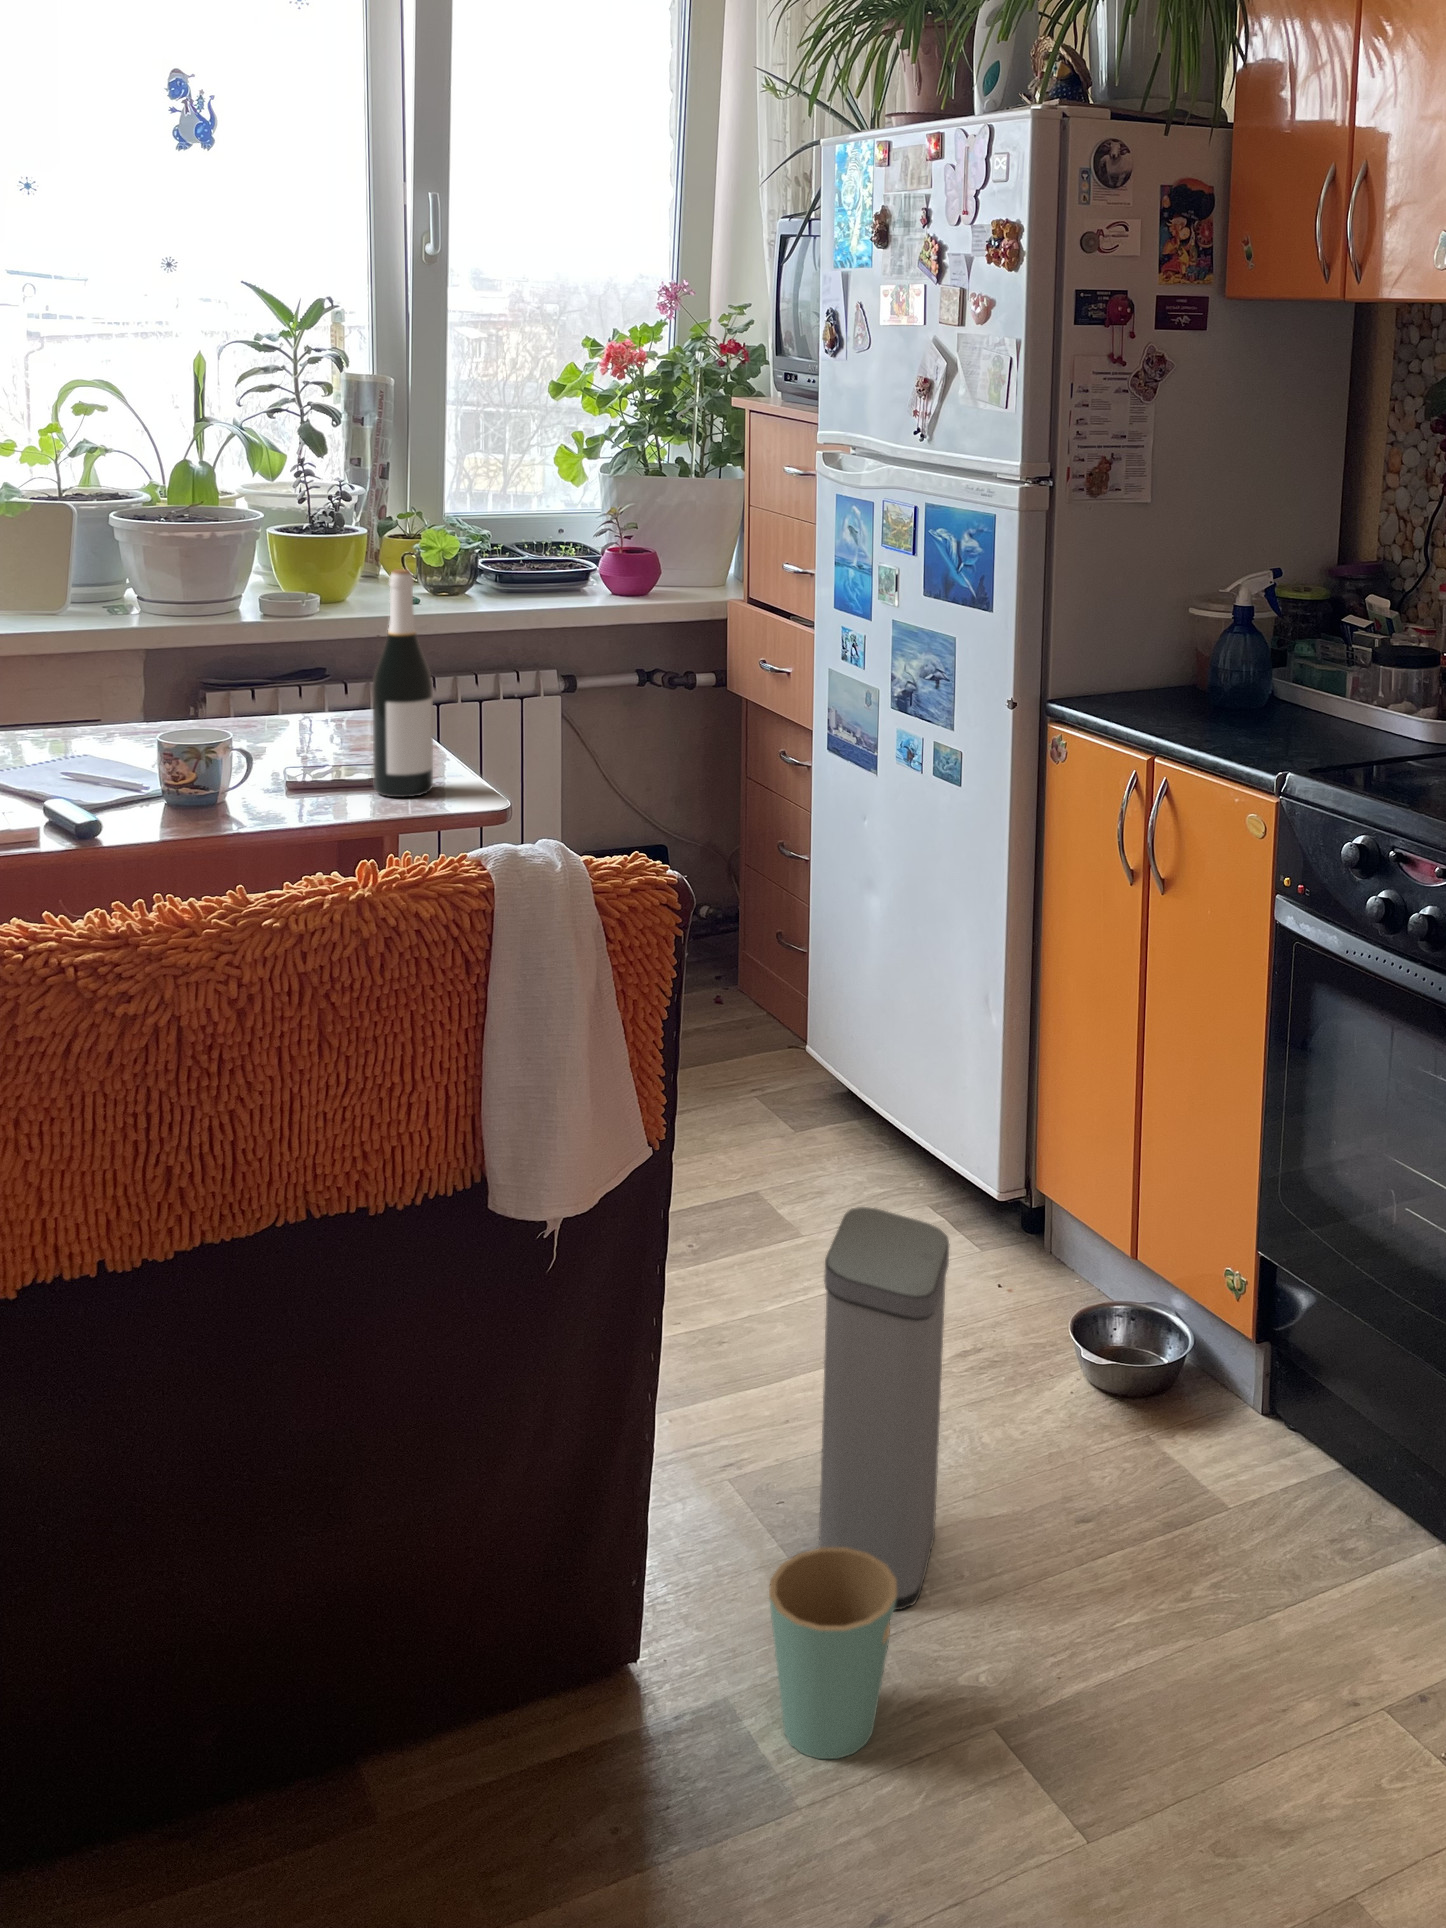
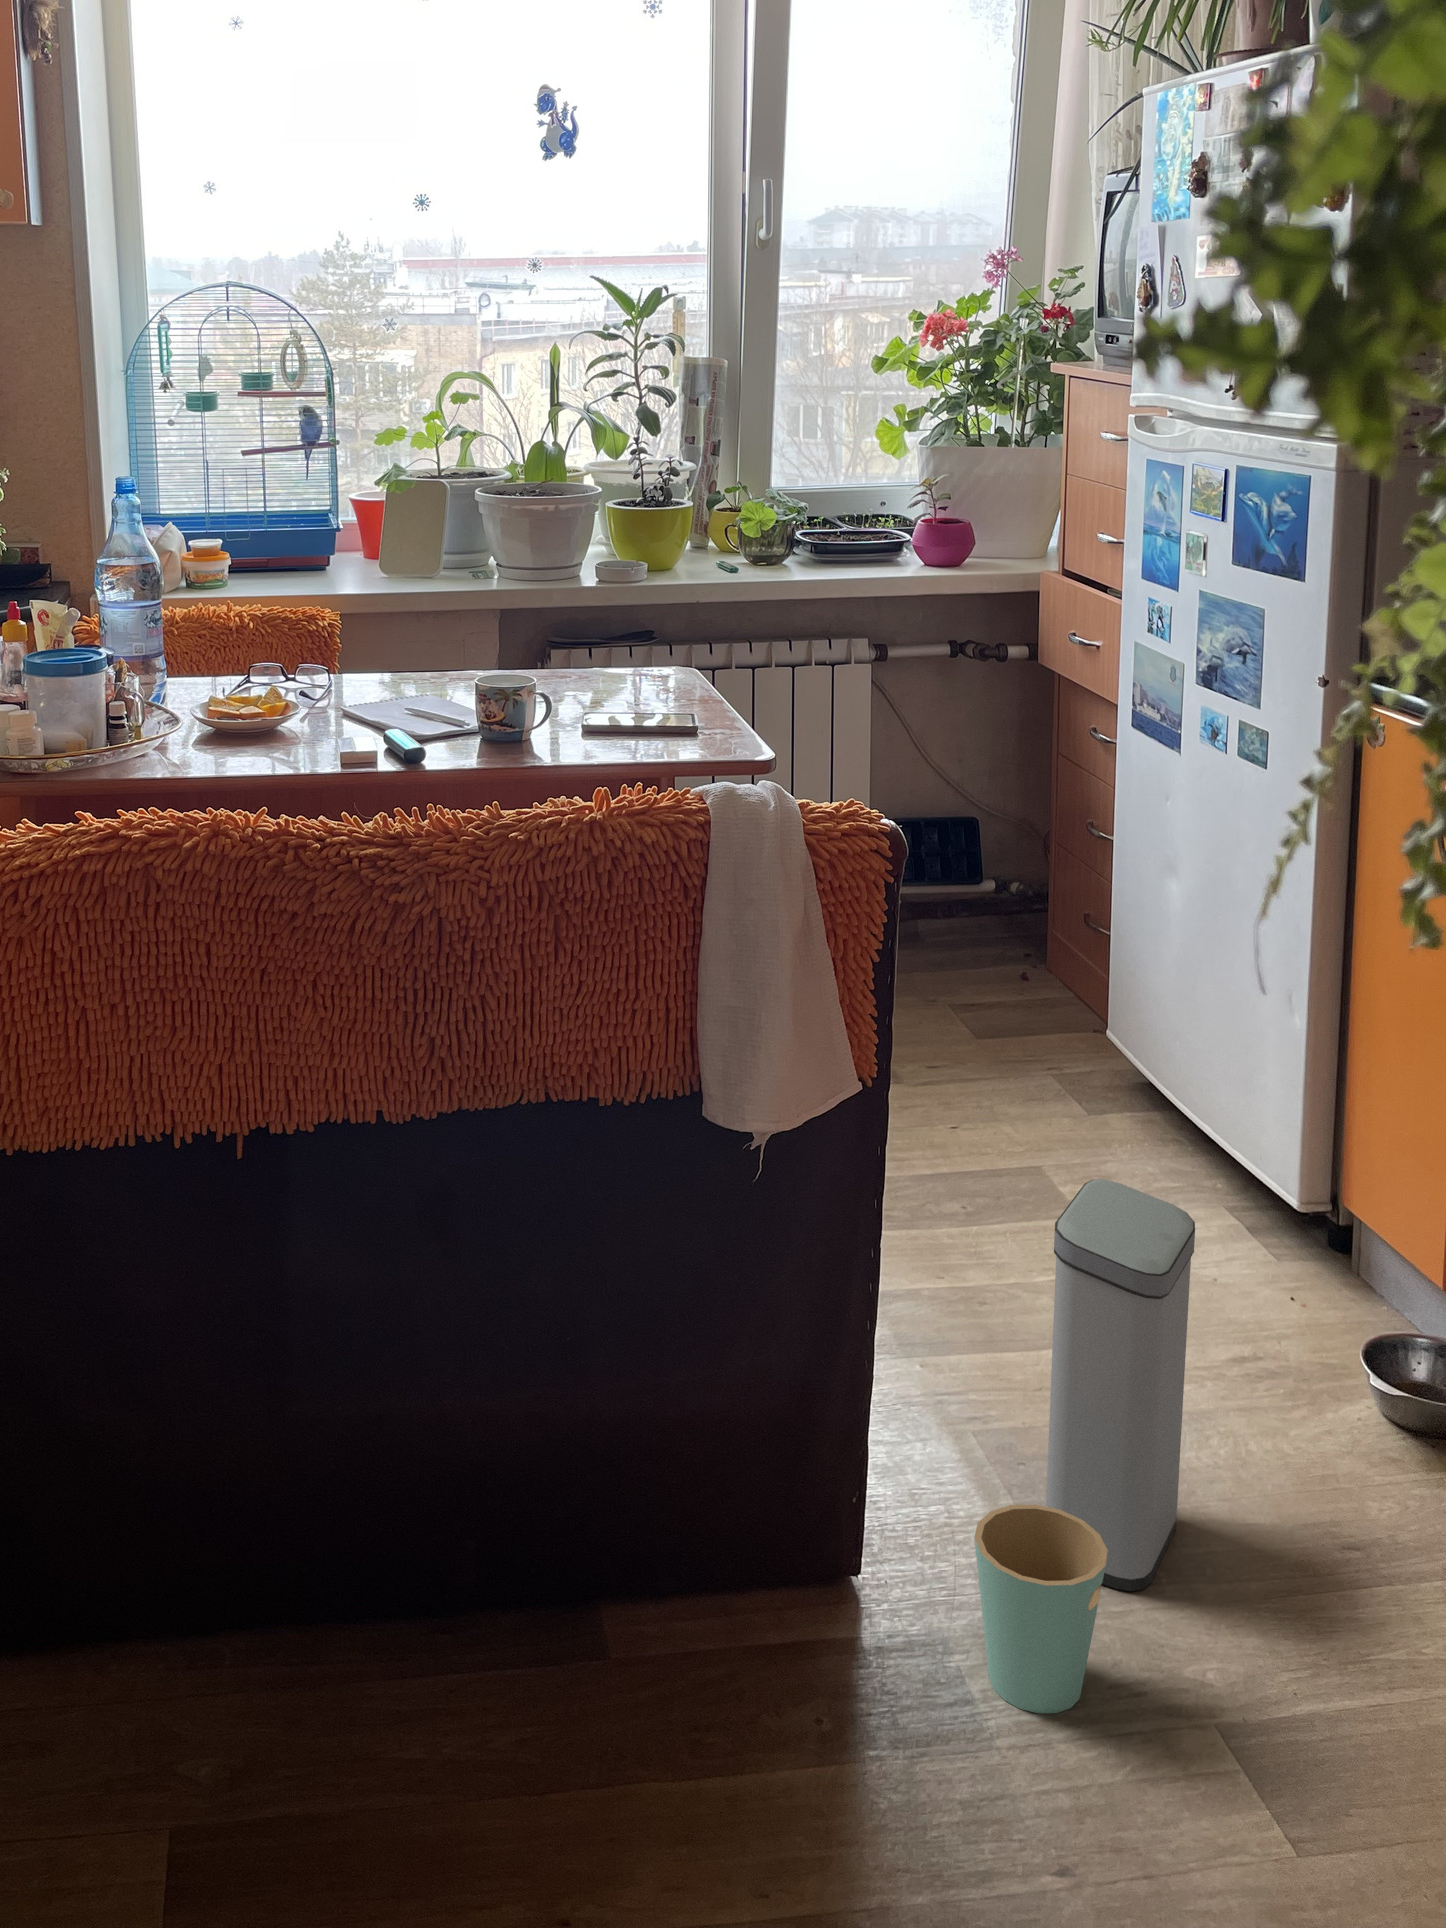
wine bottle: present [372,569,433,797] -> none [657,532,711,745]

